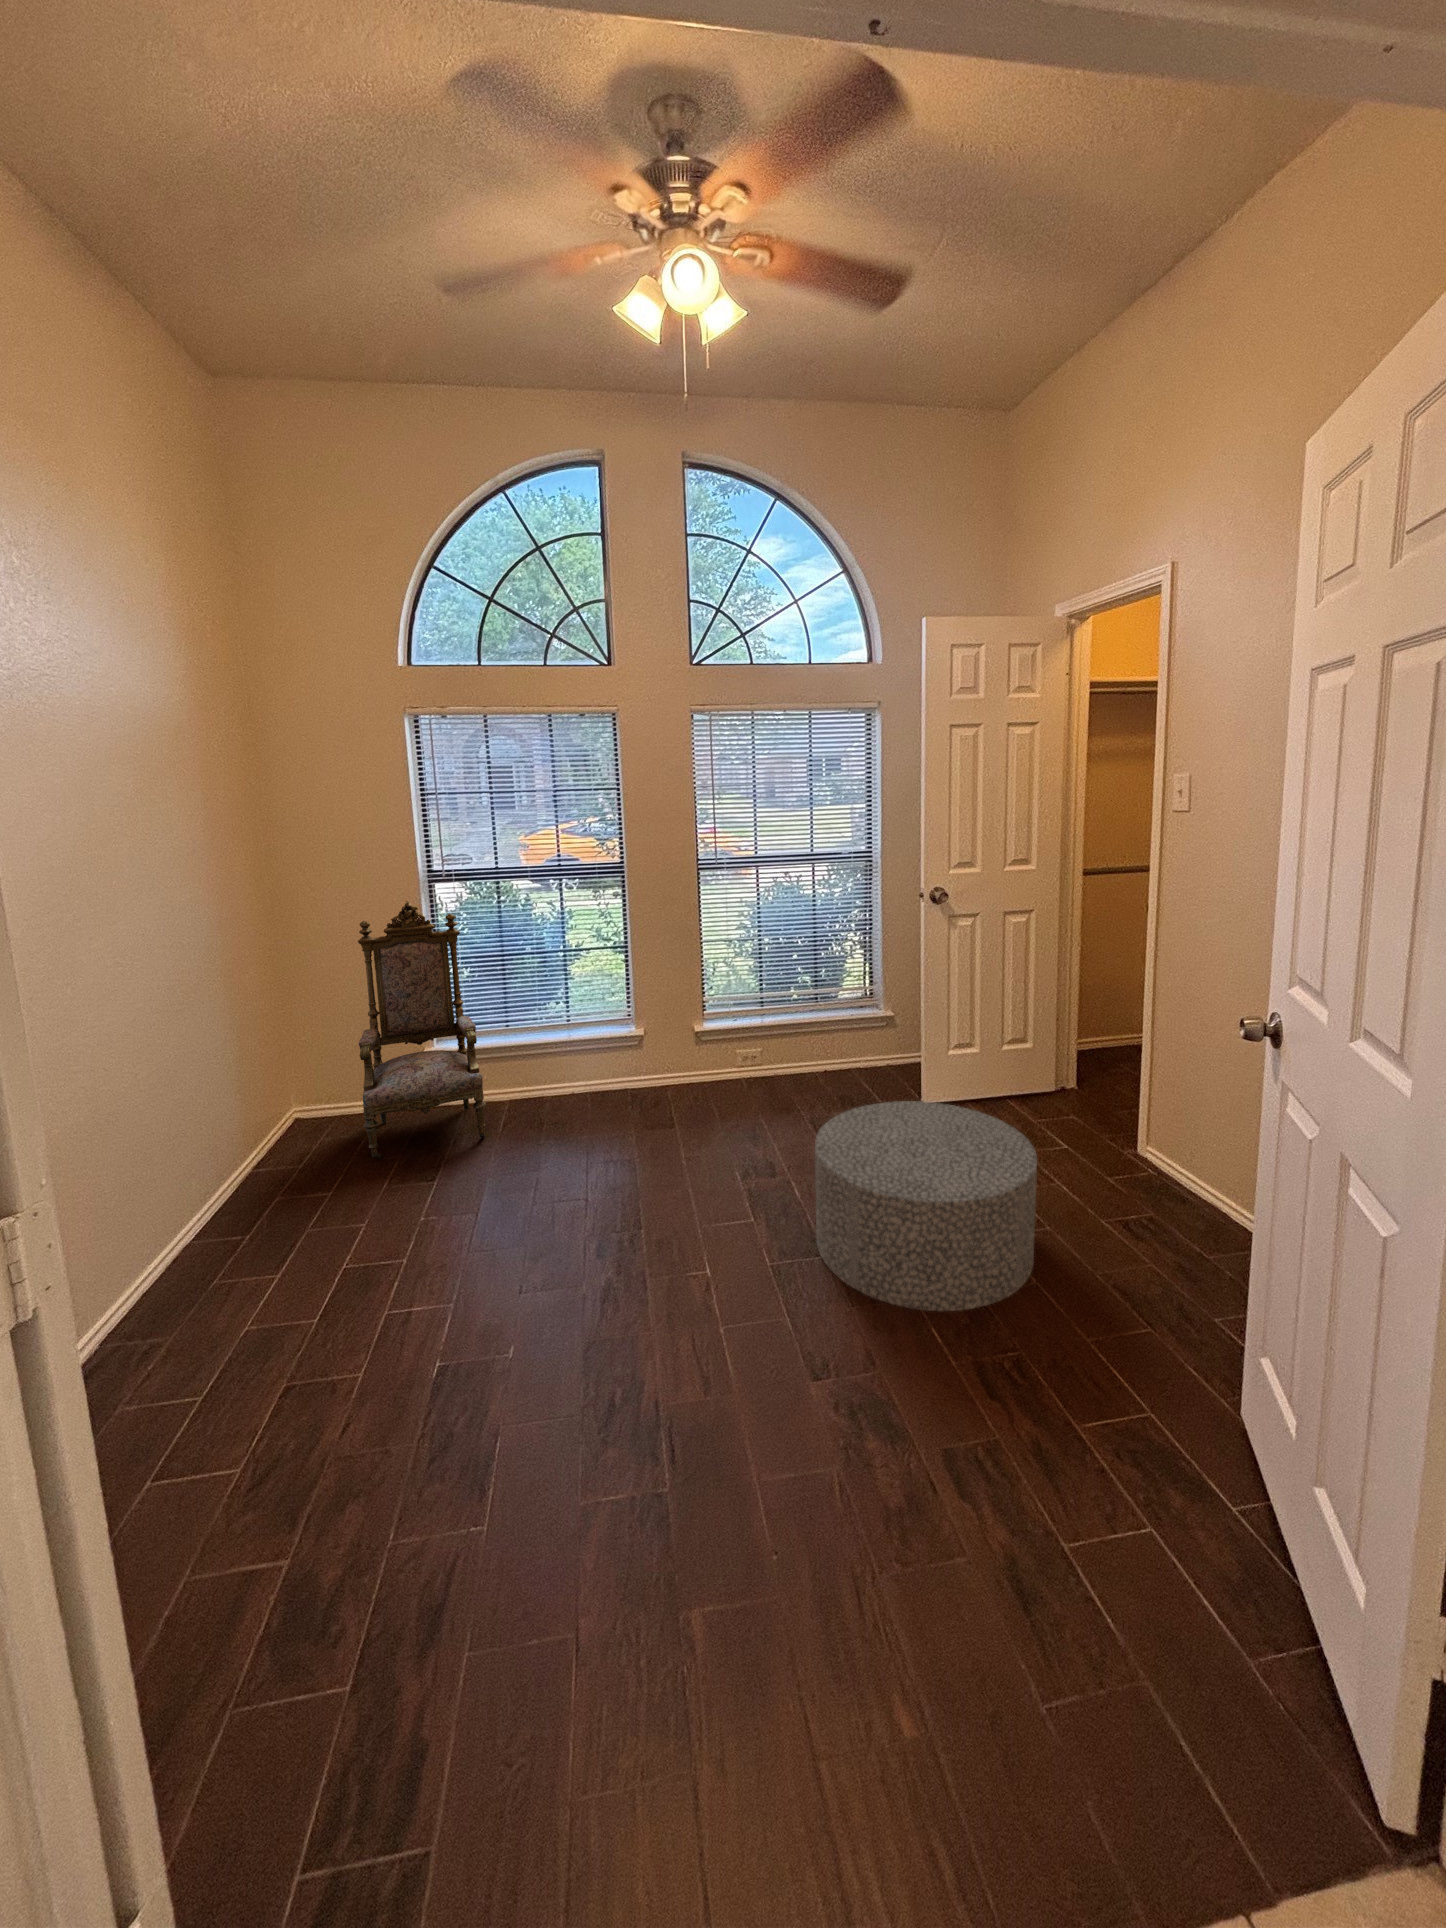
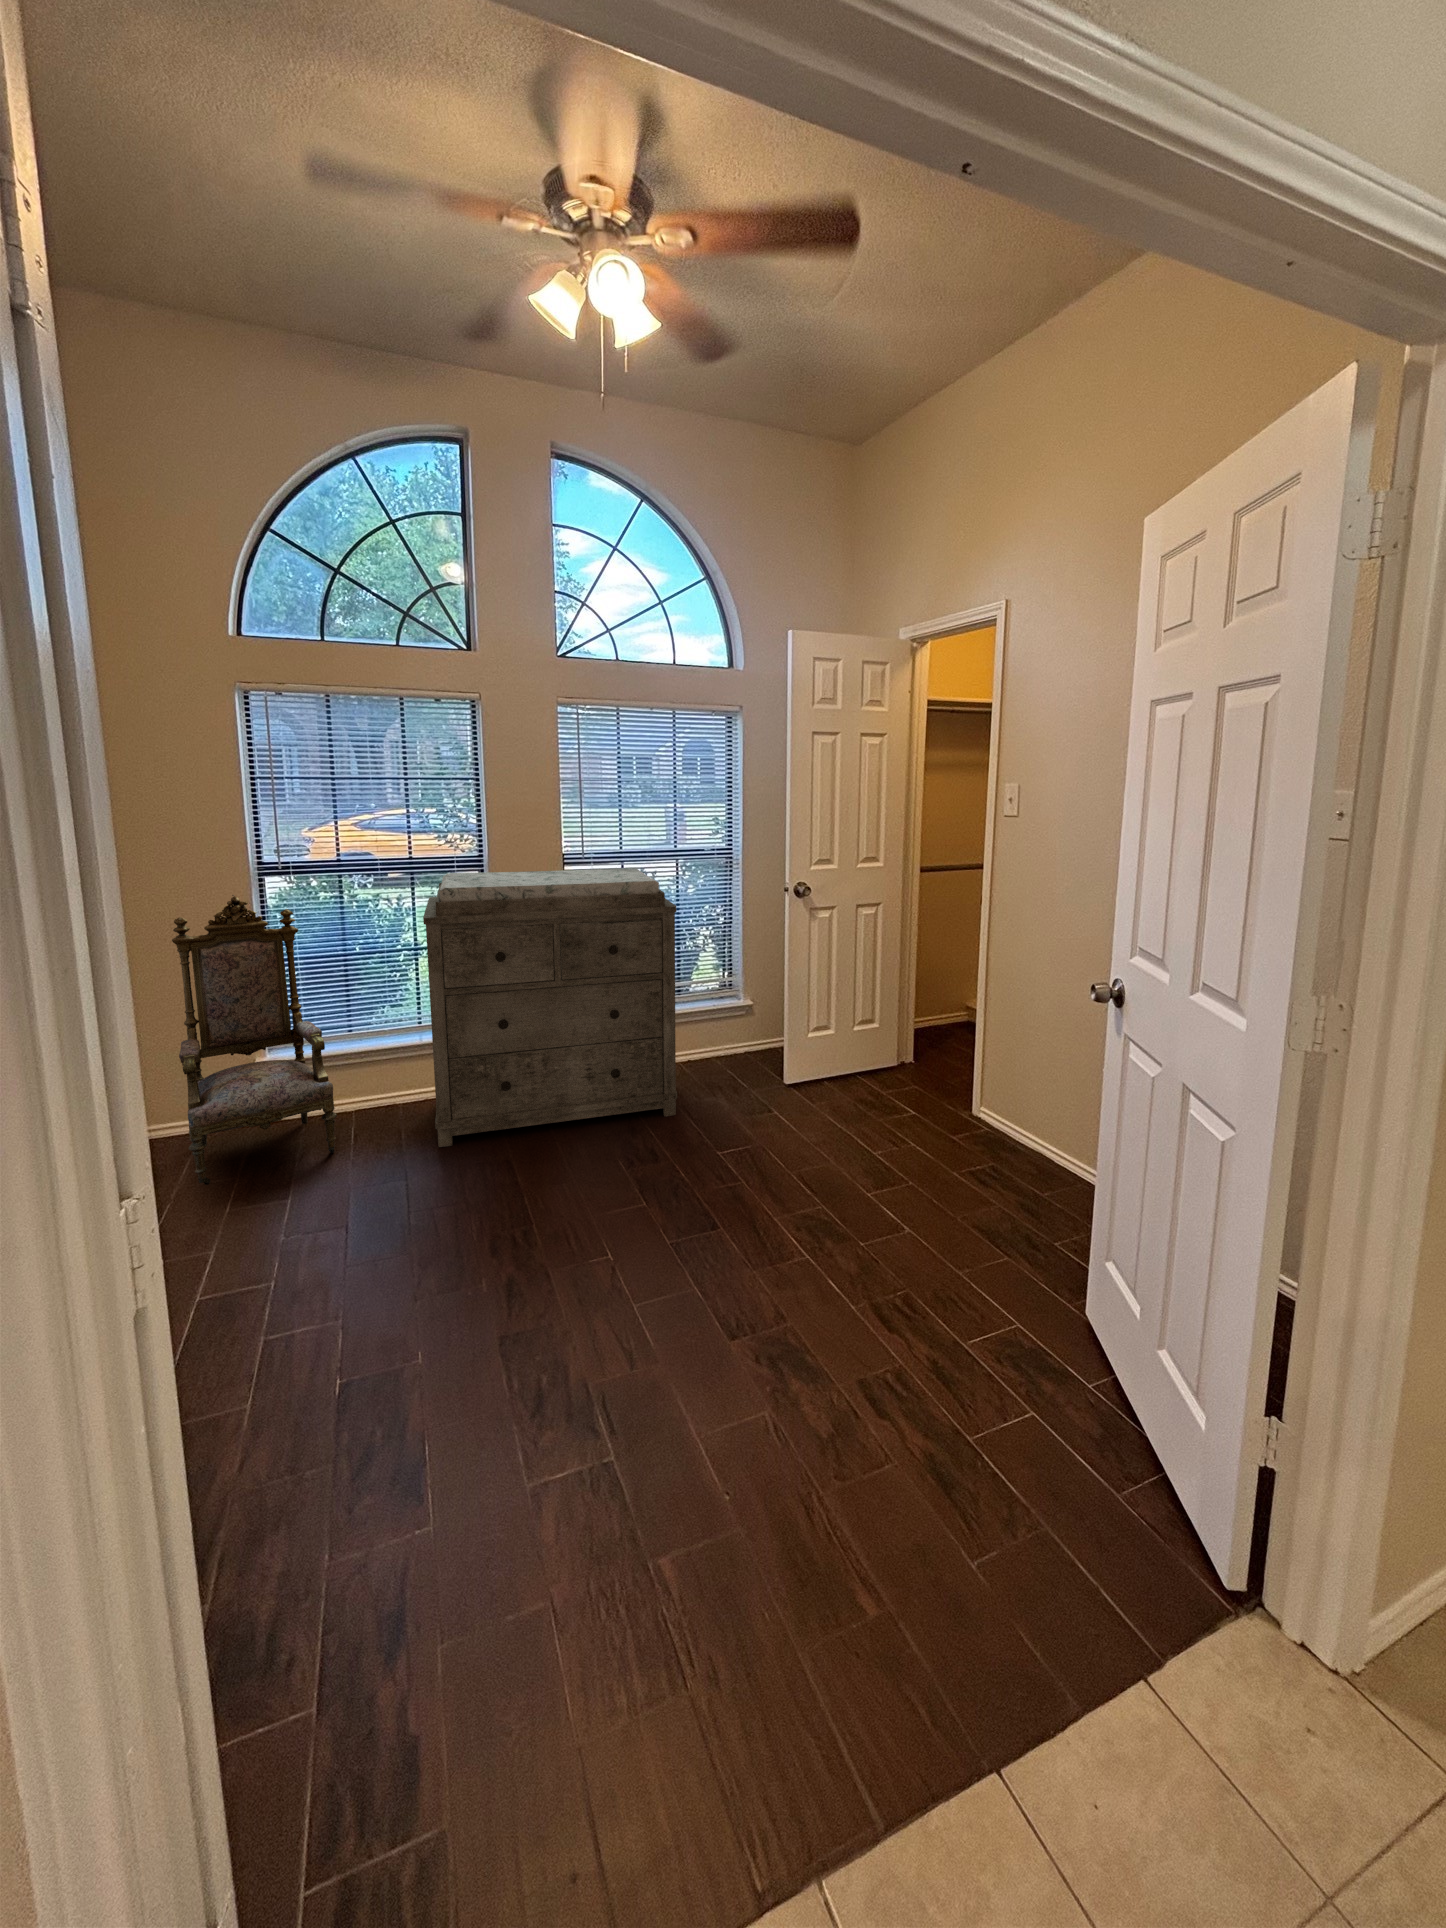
dresser: none [556,873,803,1141] -> present [423,868,677,1147]
ottoman: present [815,1101,1037,1311] -> none [711,1080,911,1267]

